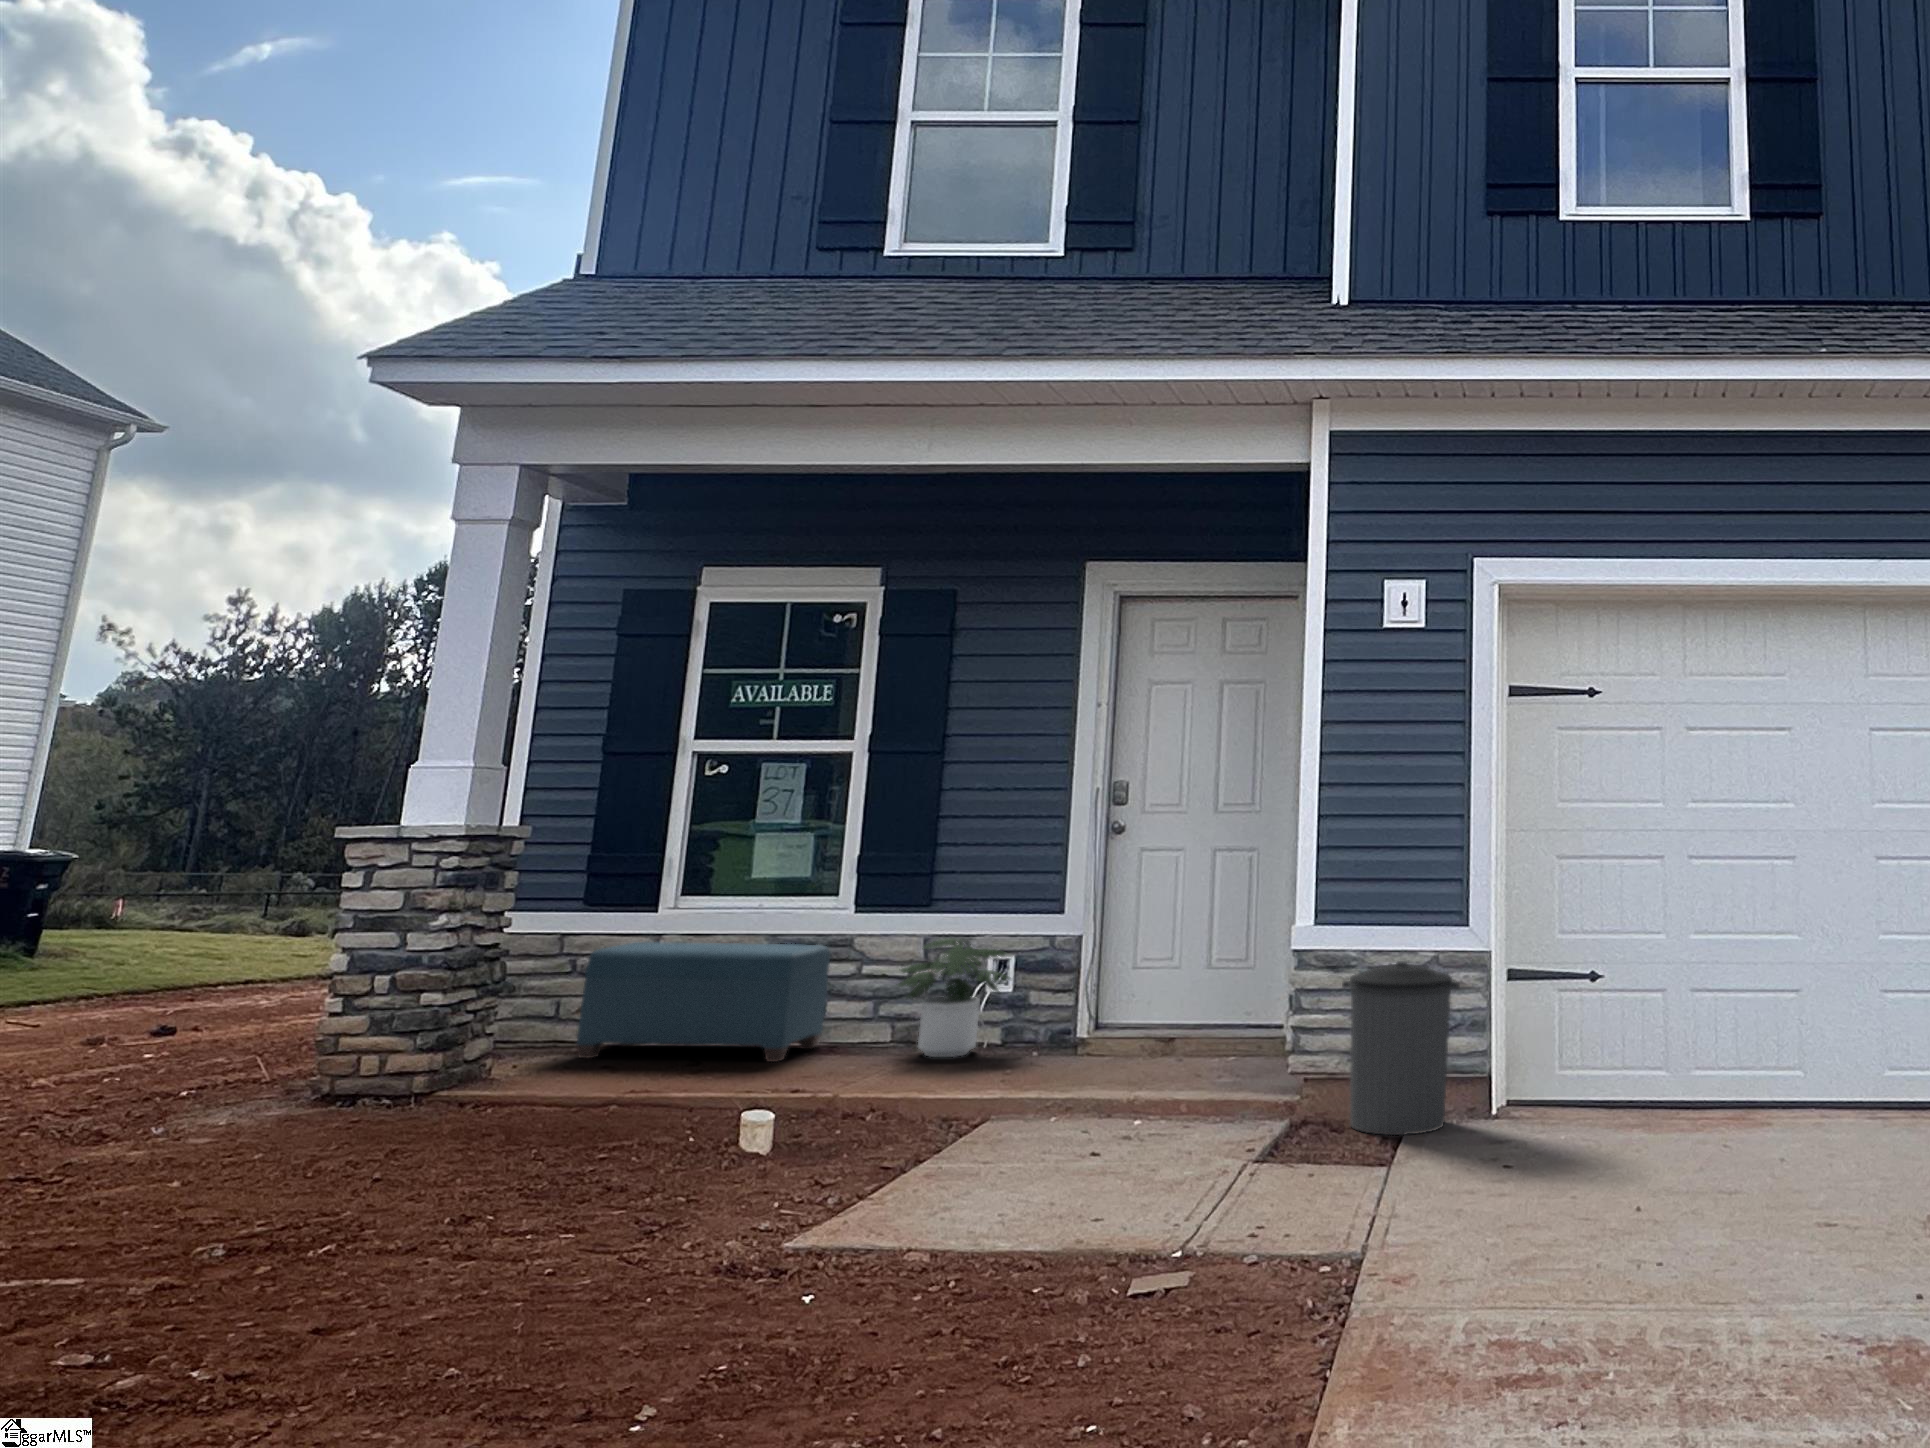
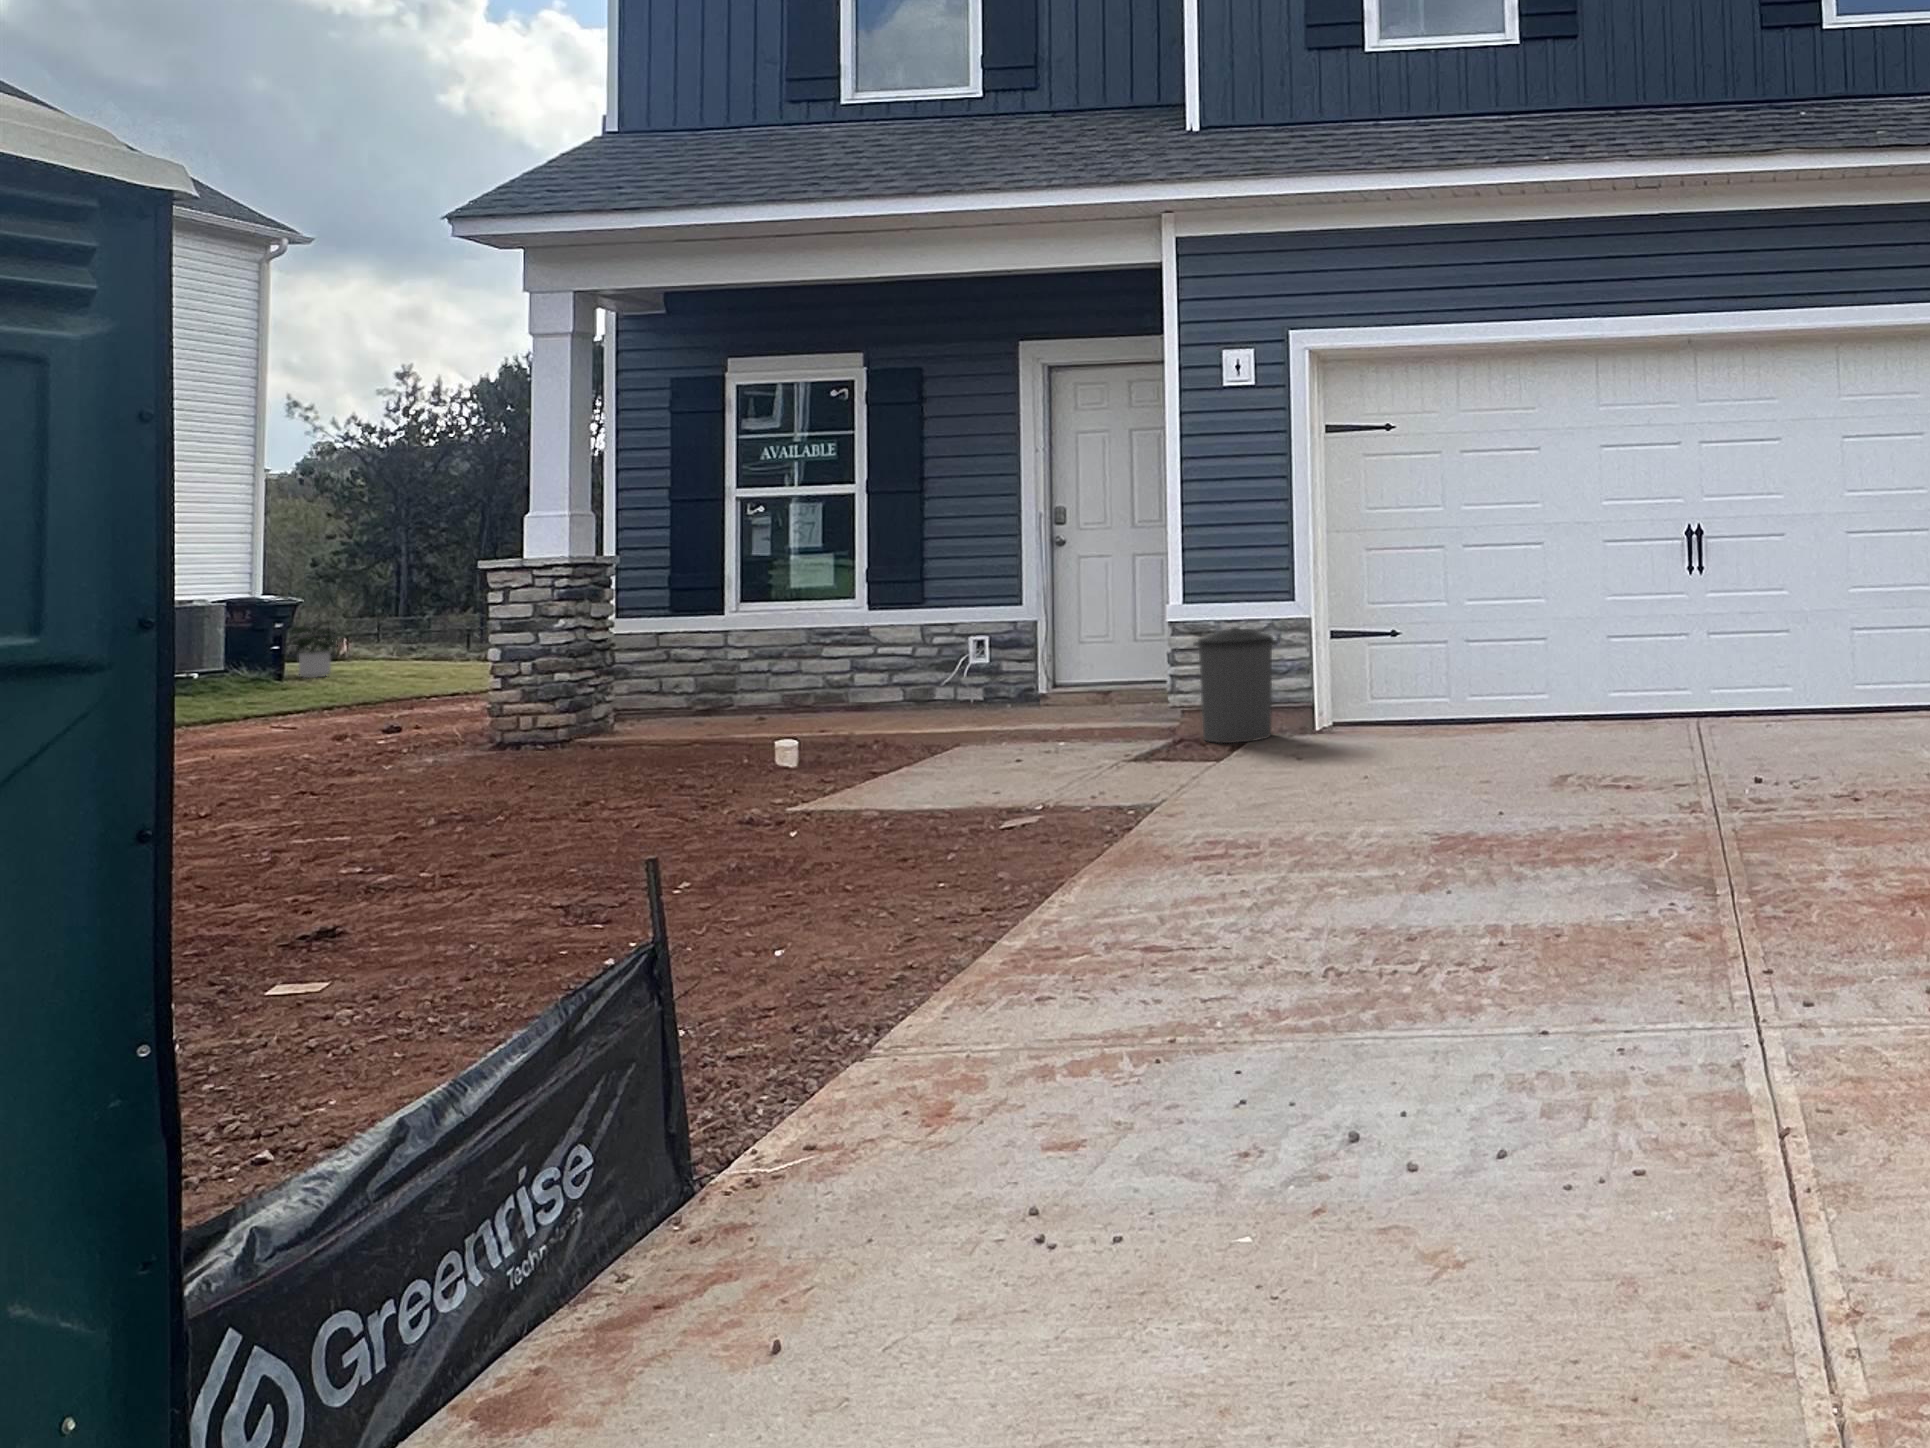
potted plant: present [898,938,1012,1057] -> present [289,626,343,678]
bench: present [577,942,830,1062] -> none [676,636,856,718]

